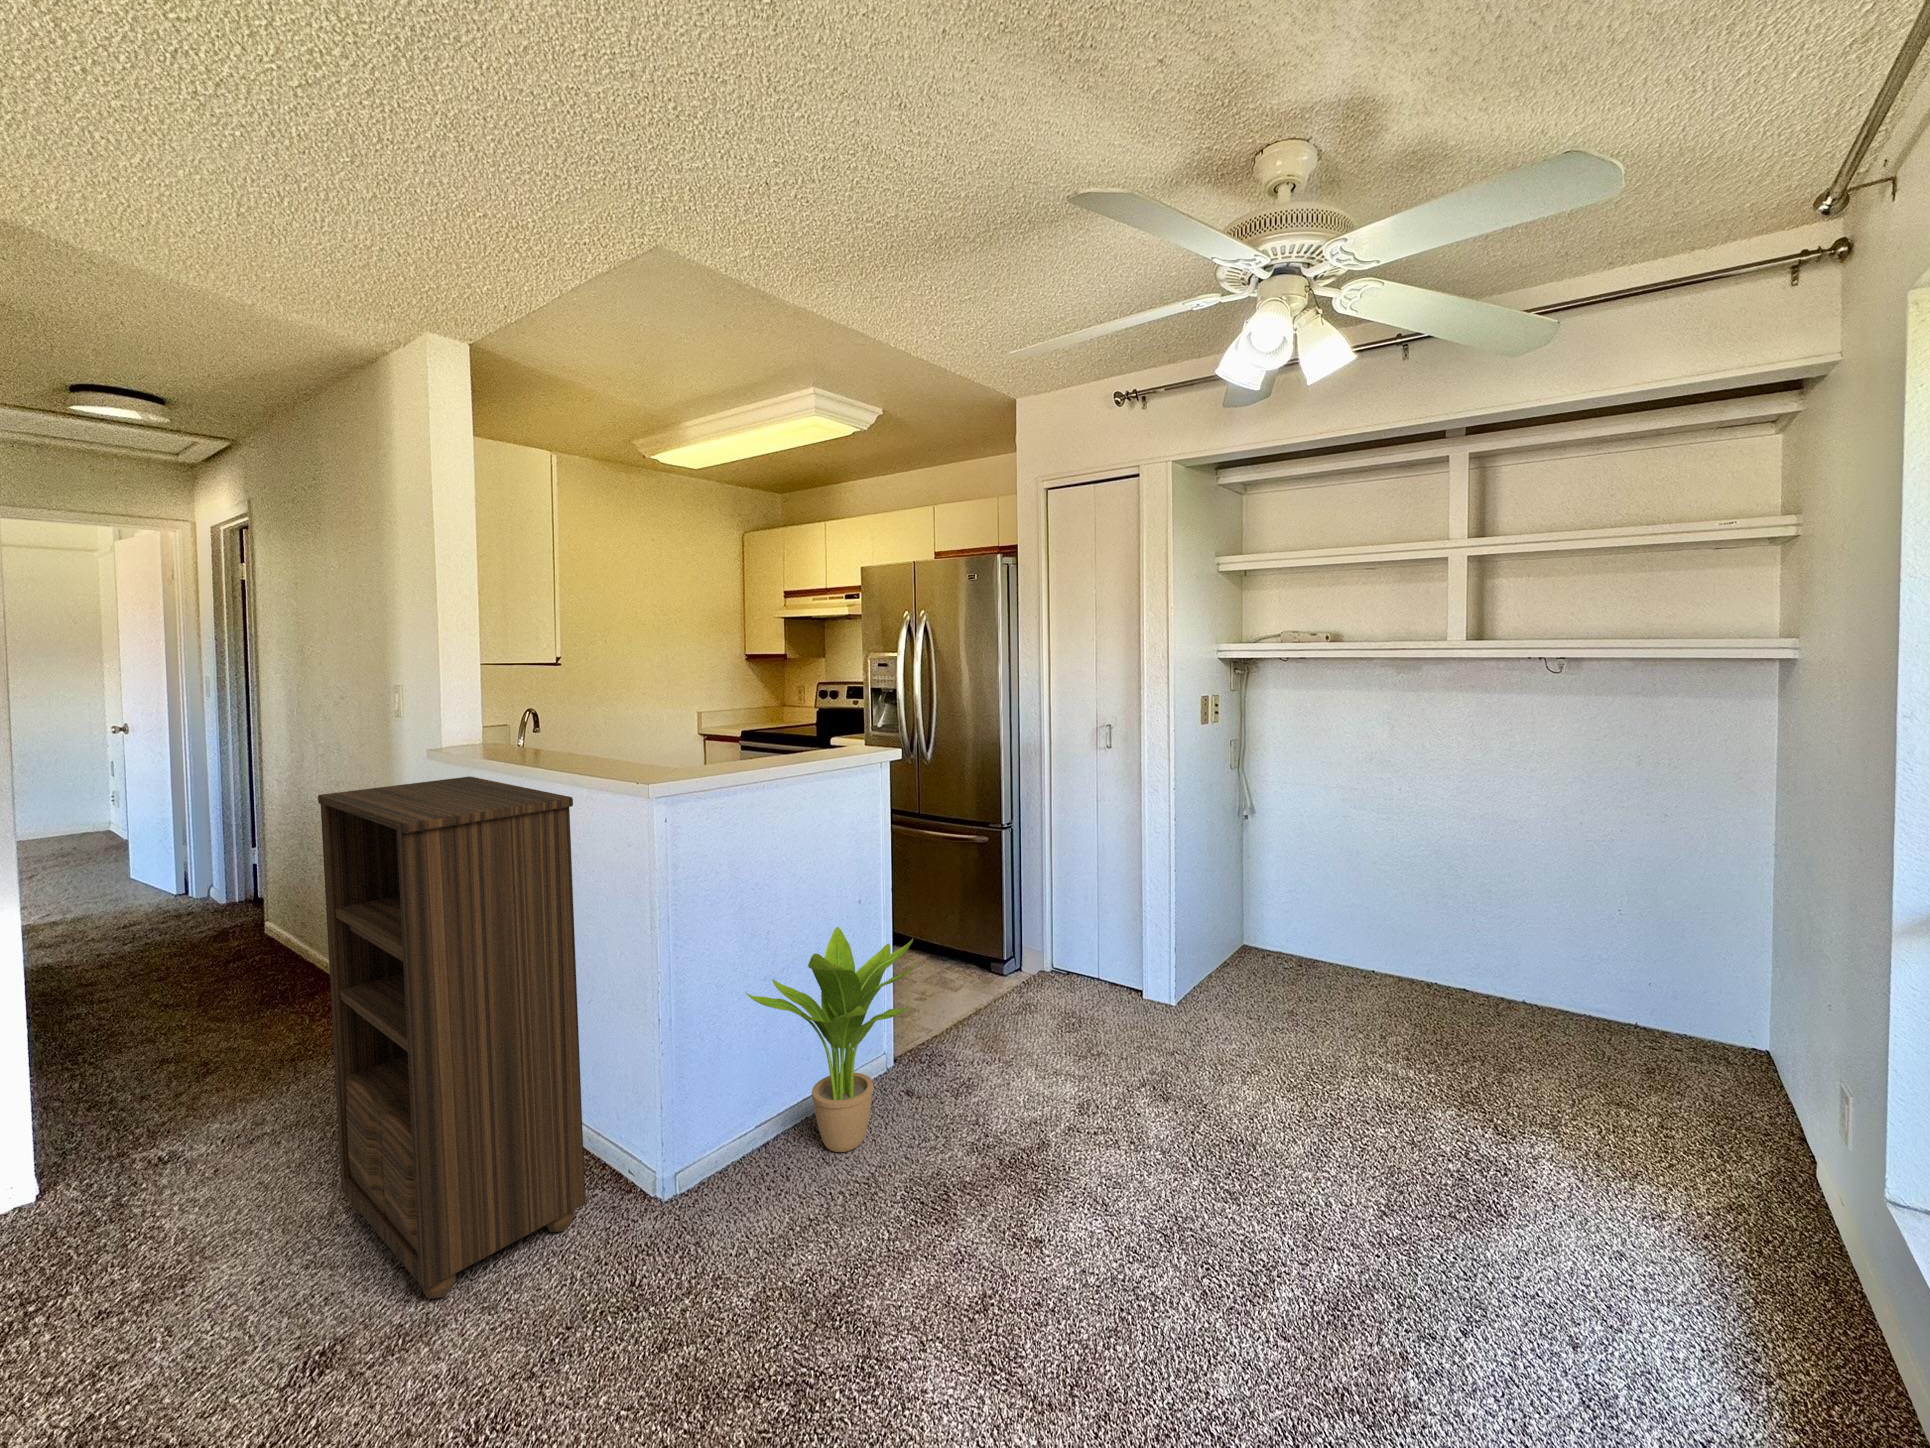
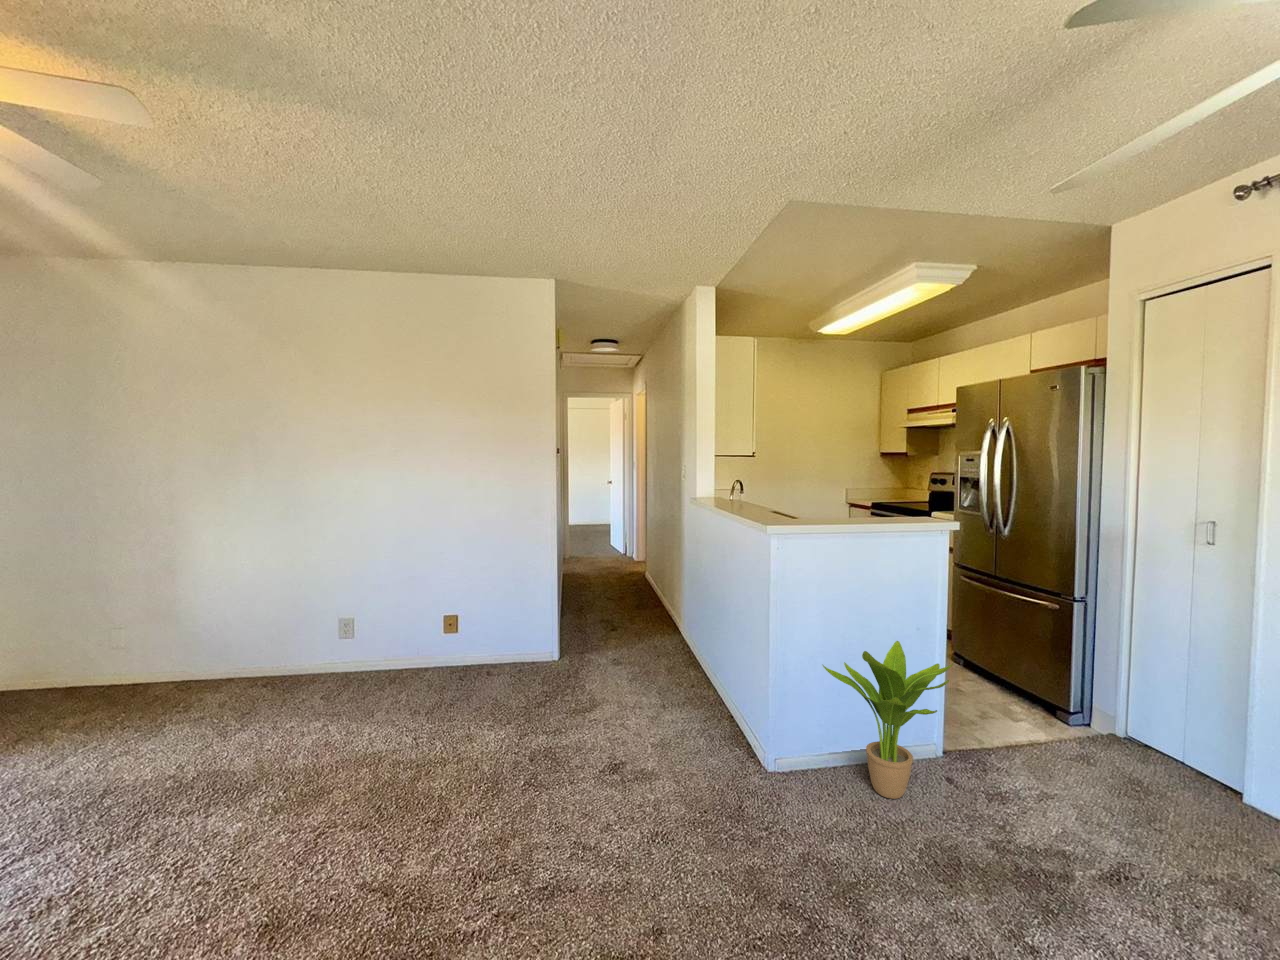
bookshelf: present [318,776,585,1299] -> none [630,509,728,770]

